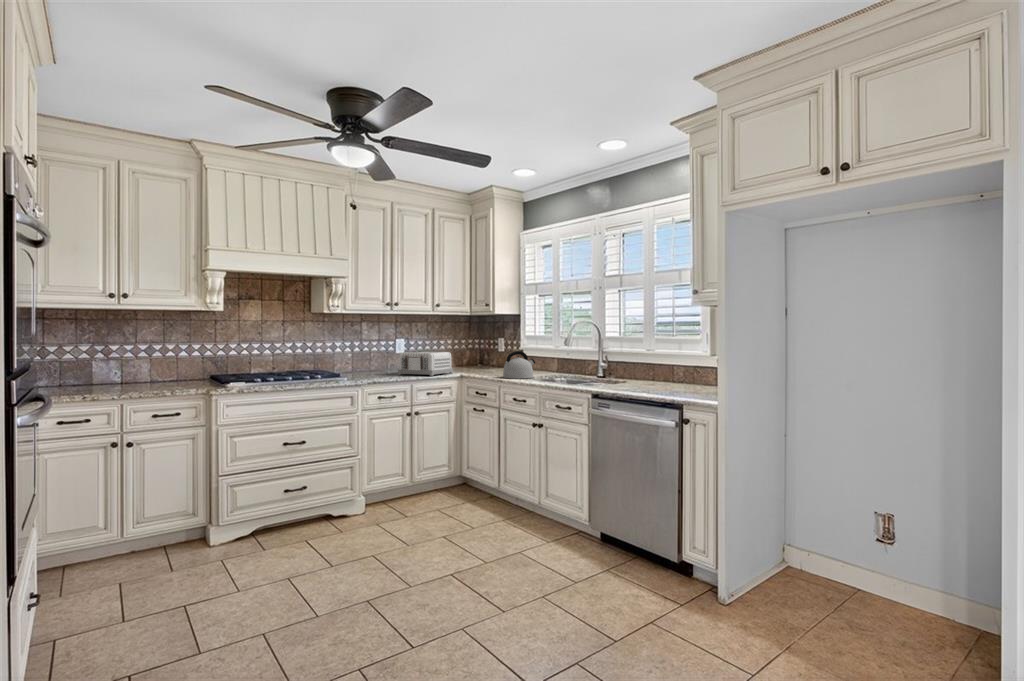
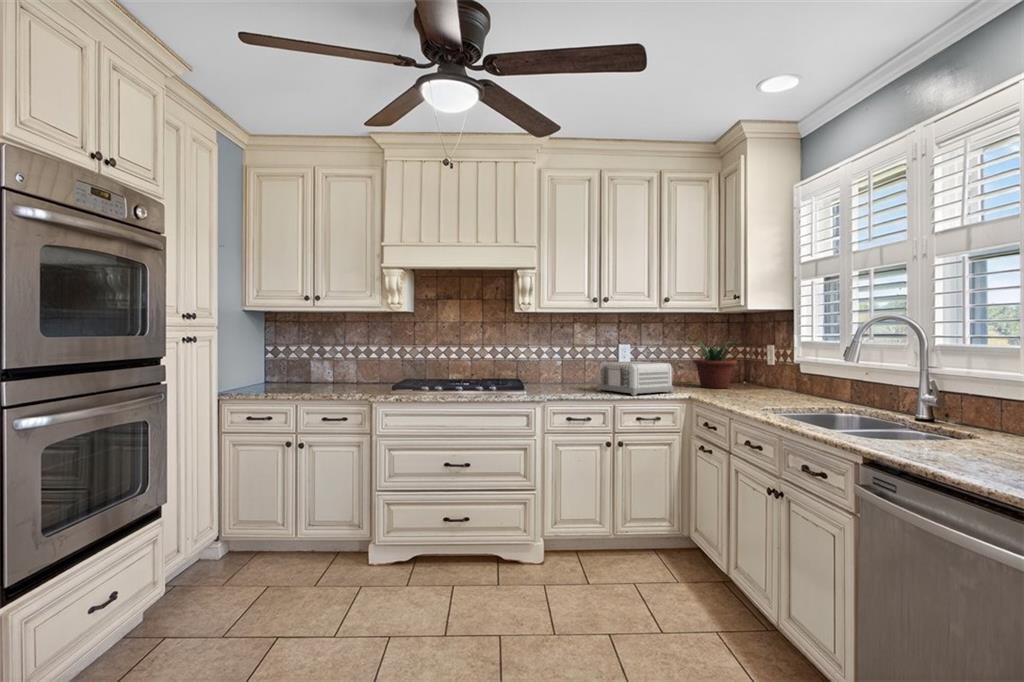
potted plant: none [451,335,488,370] -> present [688,340,739,388]
kettle: present [503,351,535,378] -> none [734,366,791,410]

